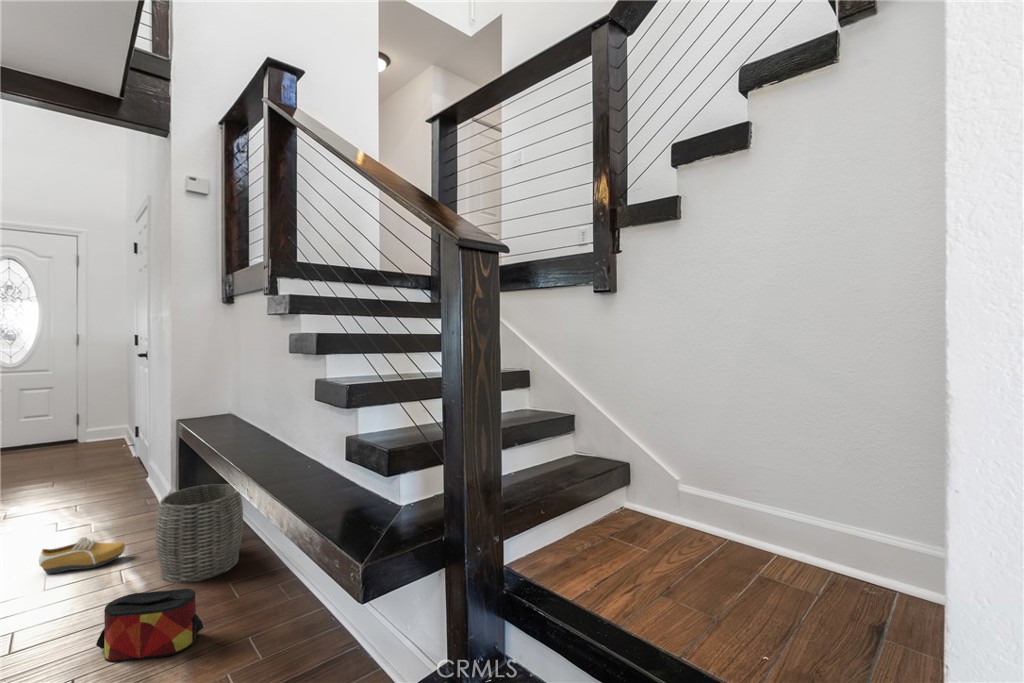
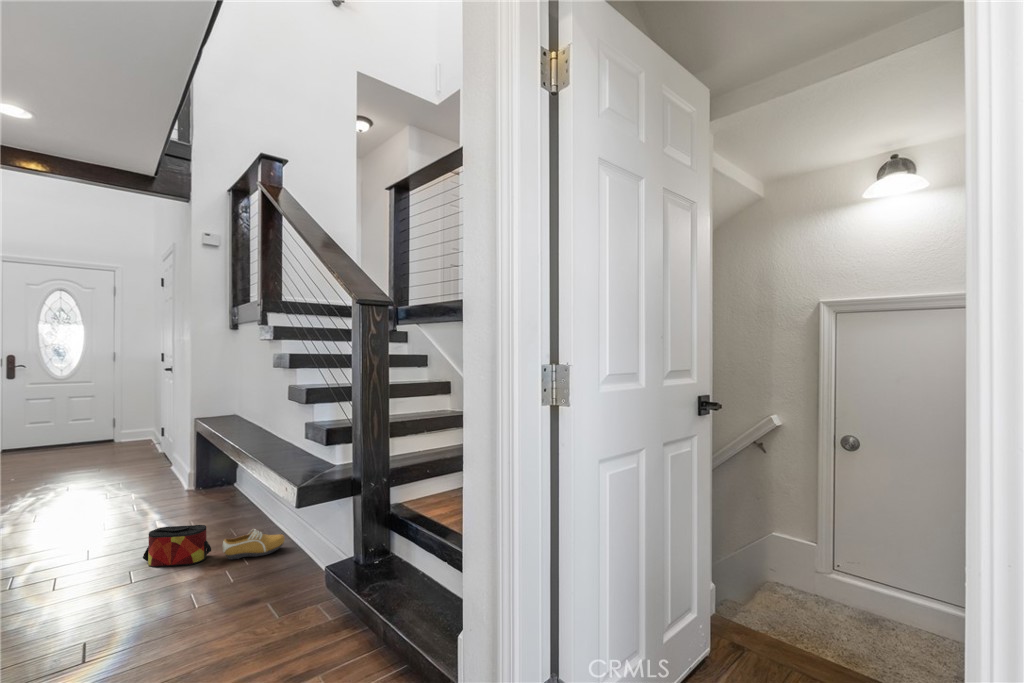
woven basket: present [156,484,243,583] -> none [180,463,241,530]
shoe: present [39,537,125,574] -> present [223,529,285,559]

